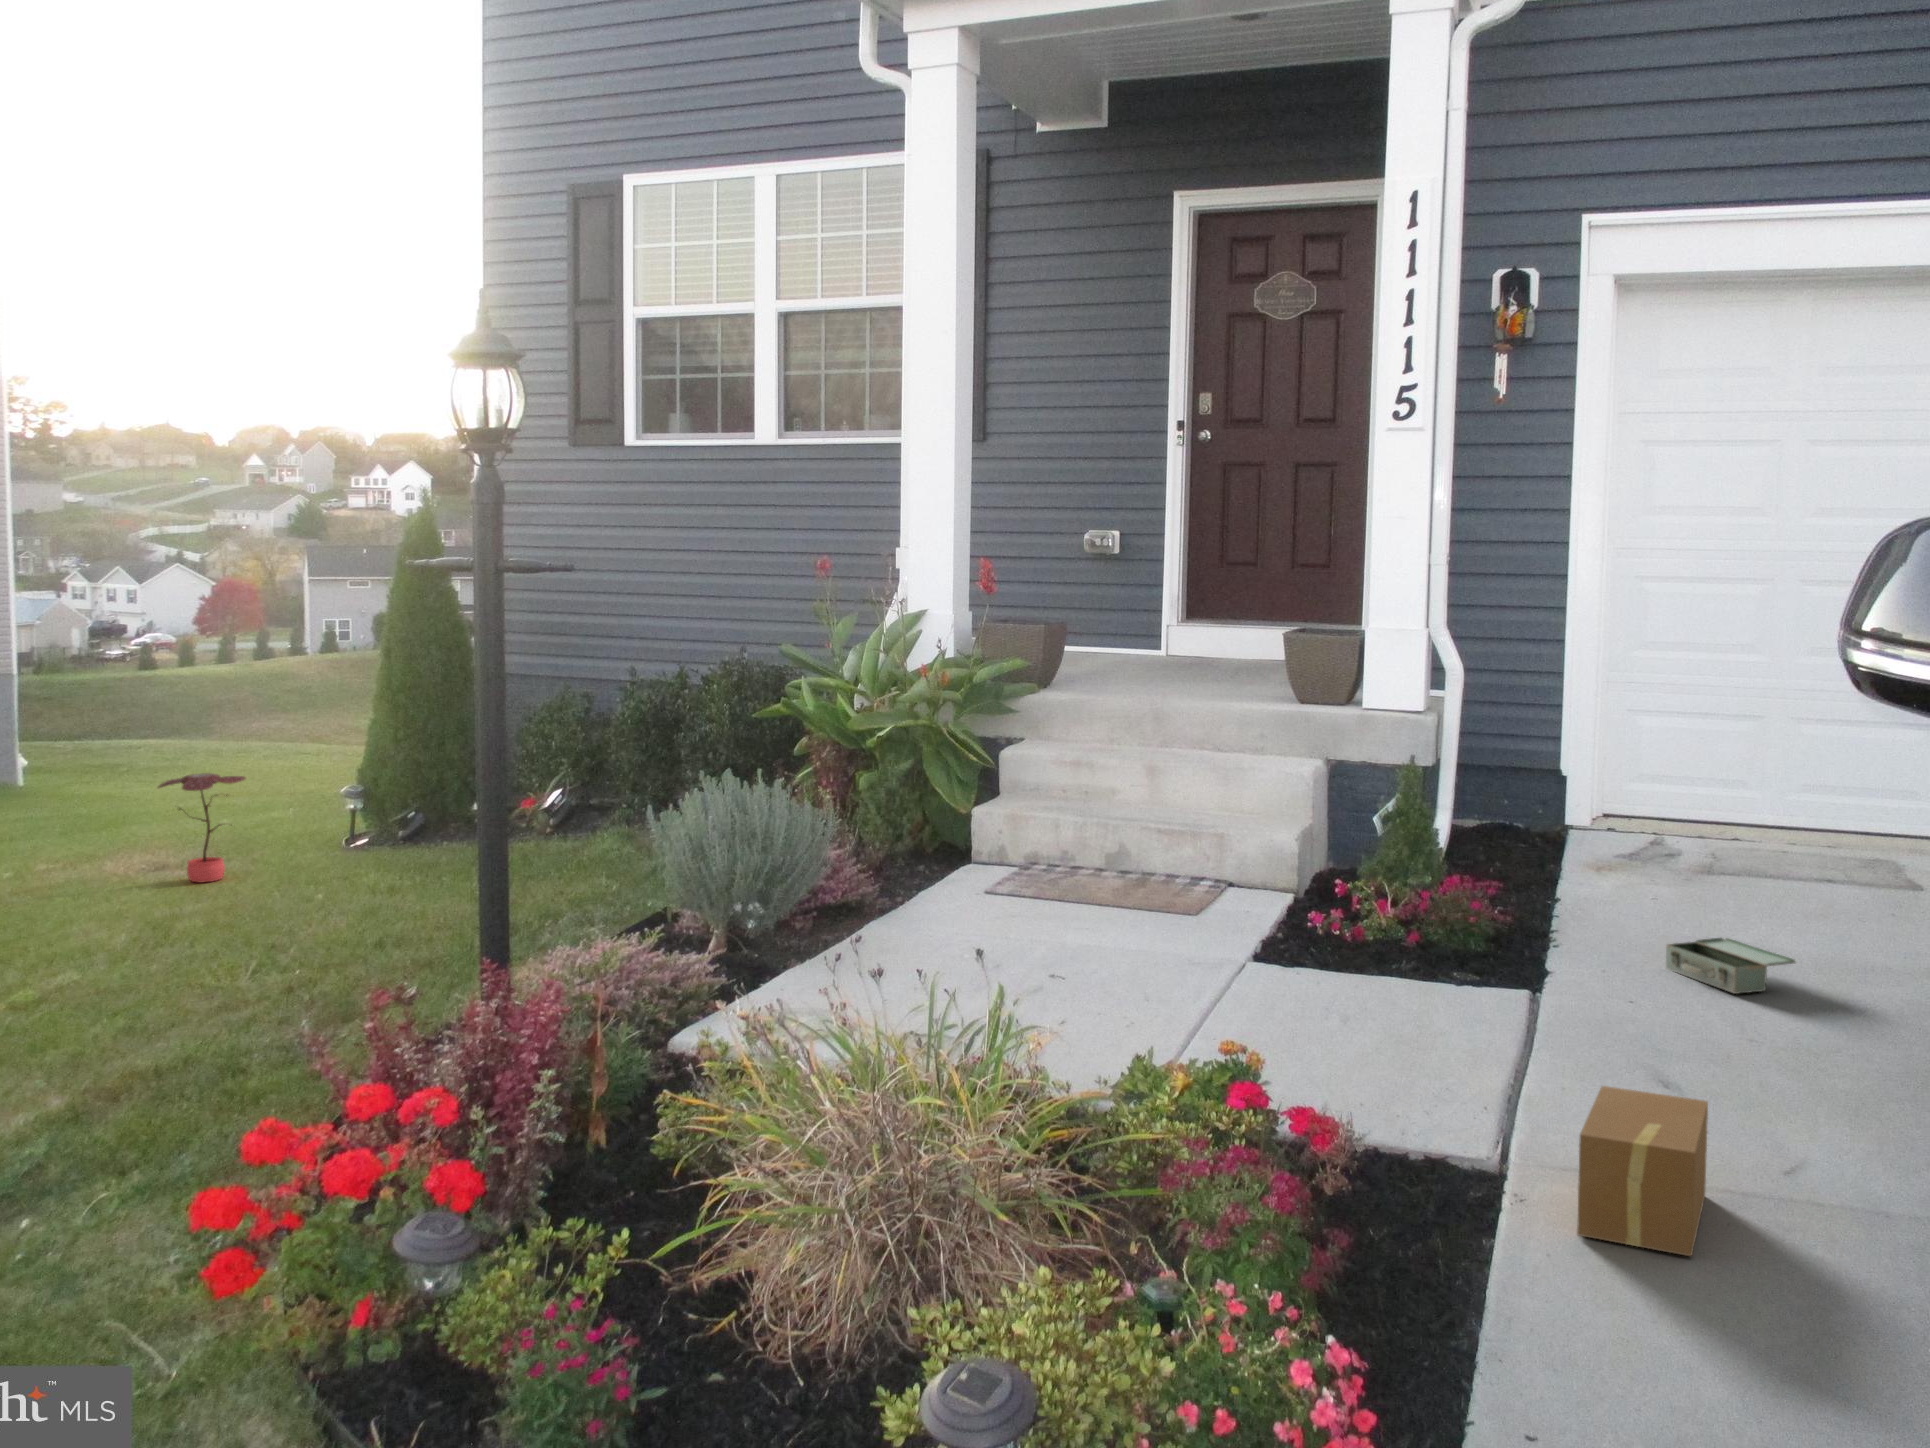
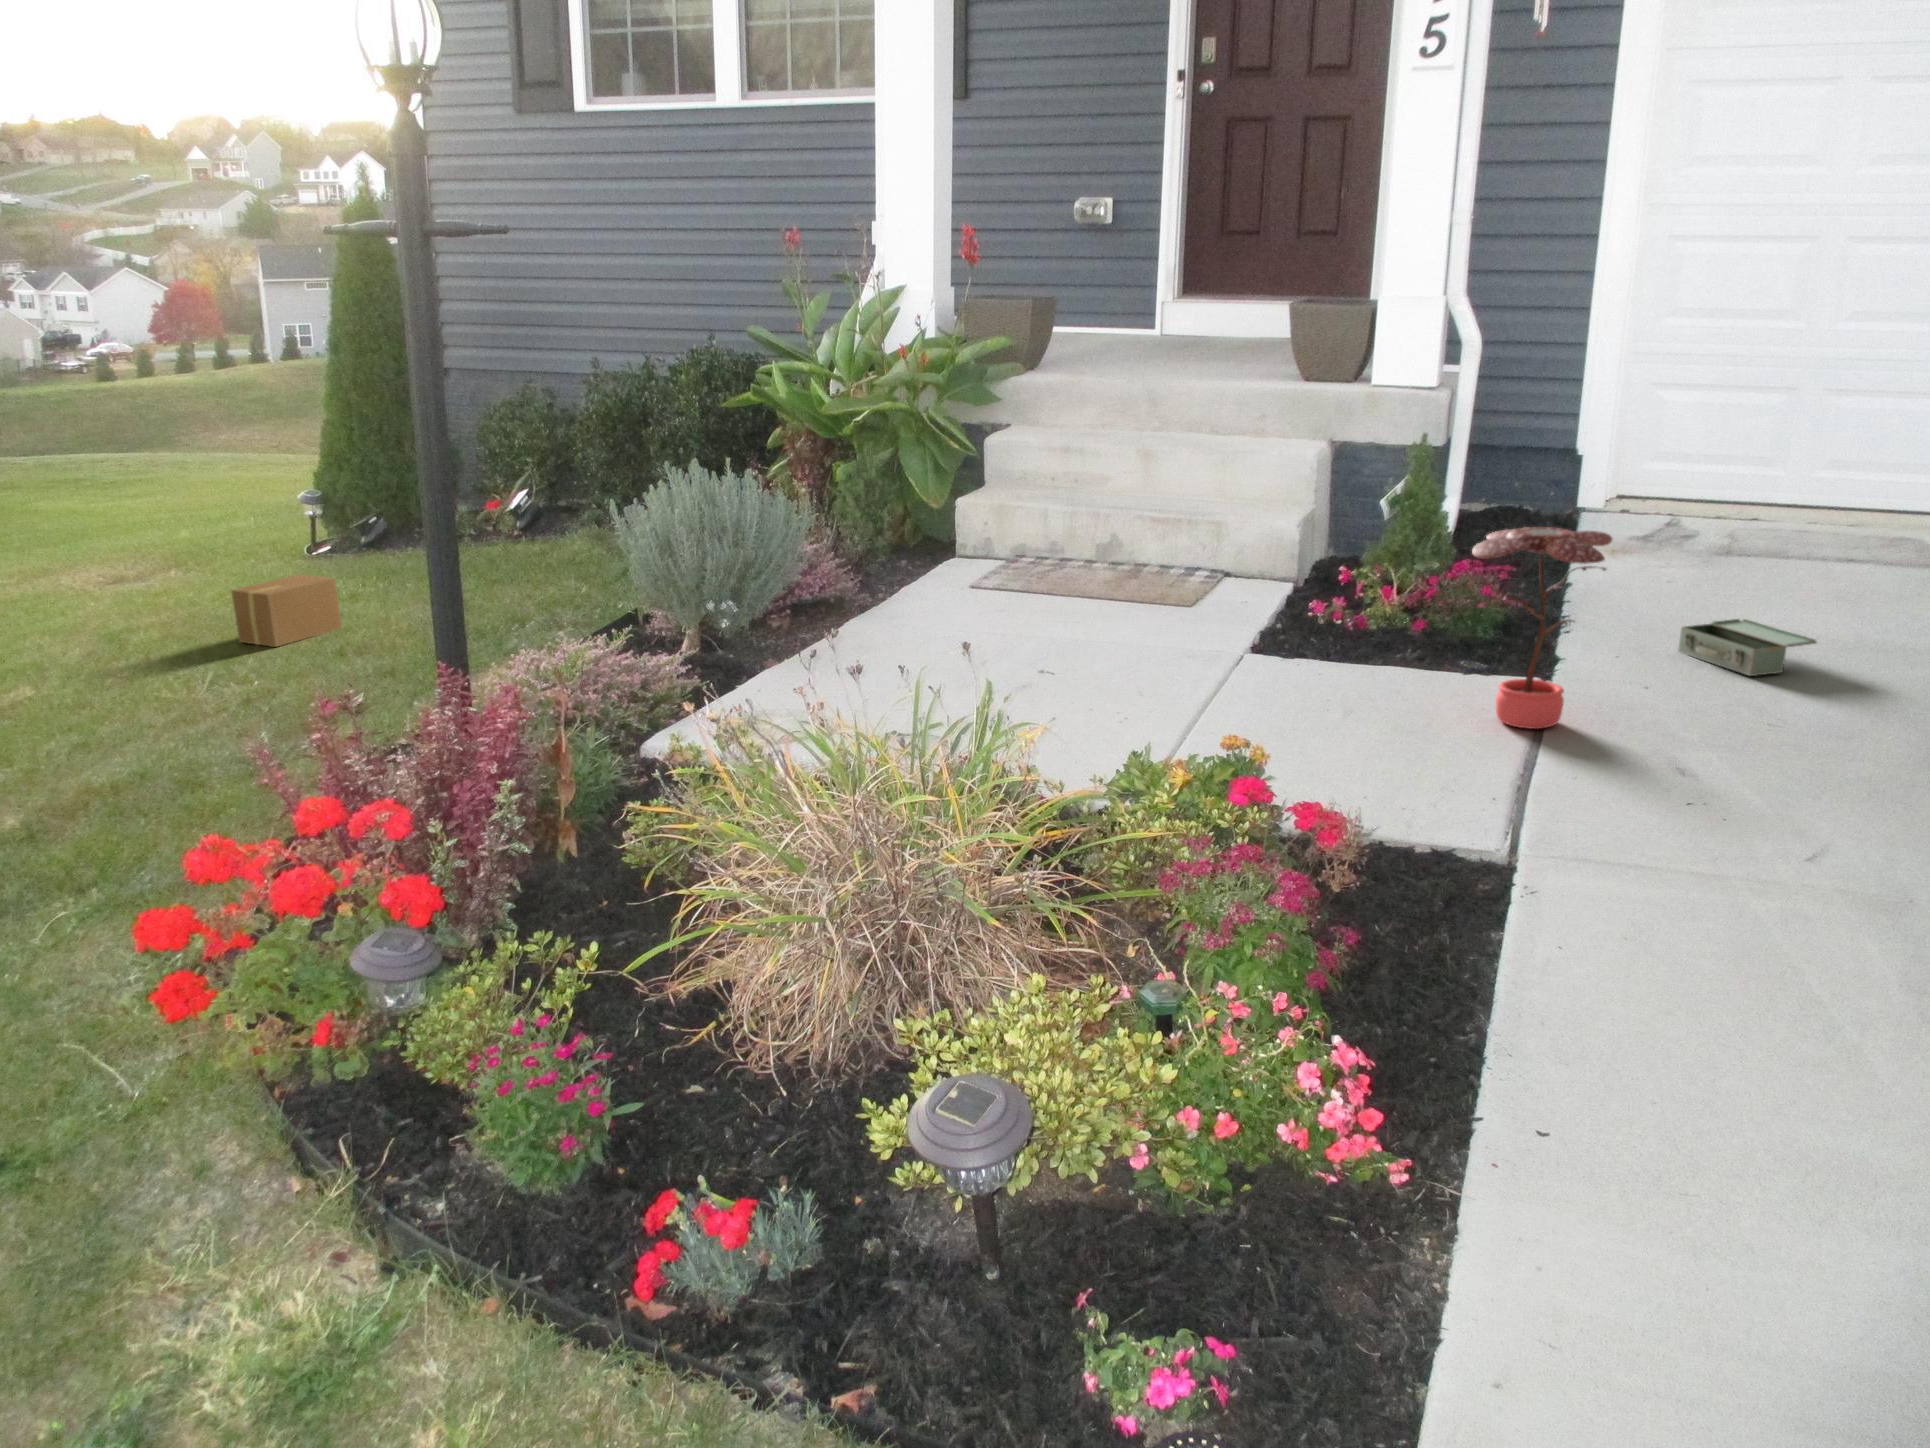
potted plant: present [158,773,246,883] -> present [1472,527,1613,729]
cardboard box: present [1577,1086,1708,1256] -> present [231,574,342,647]

